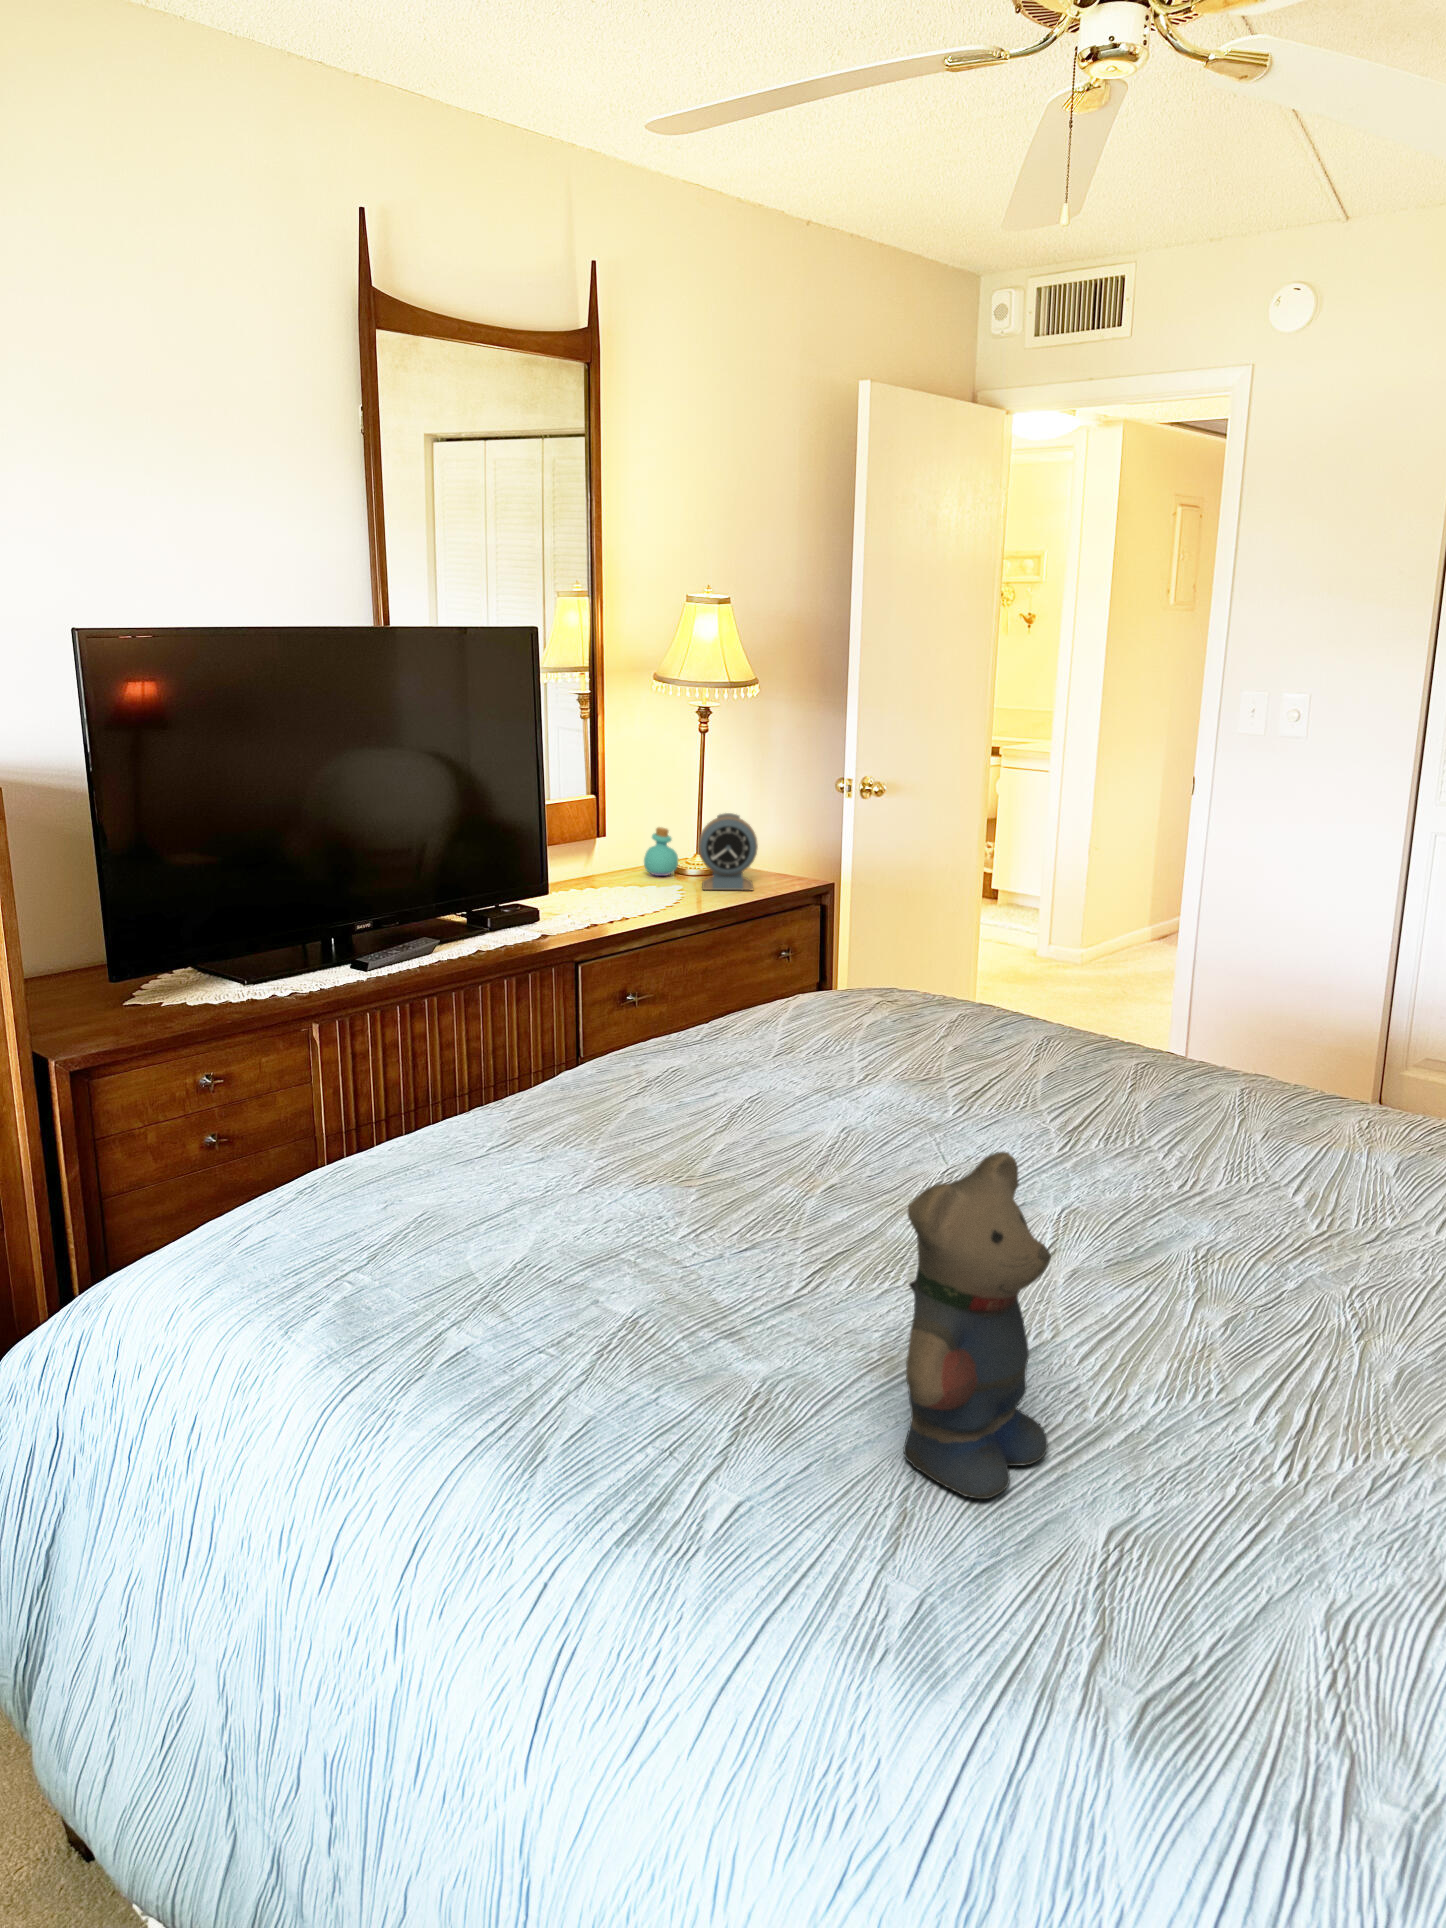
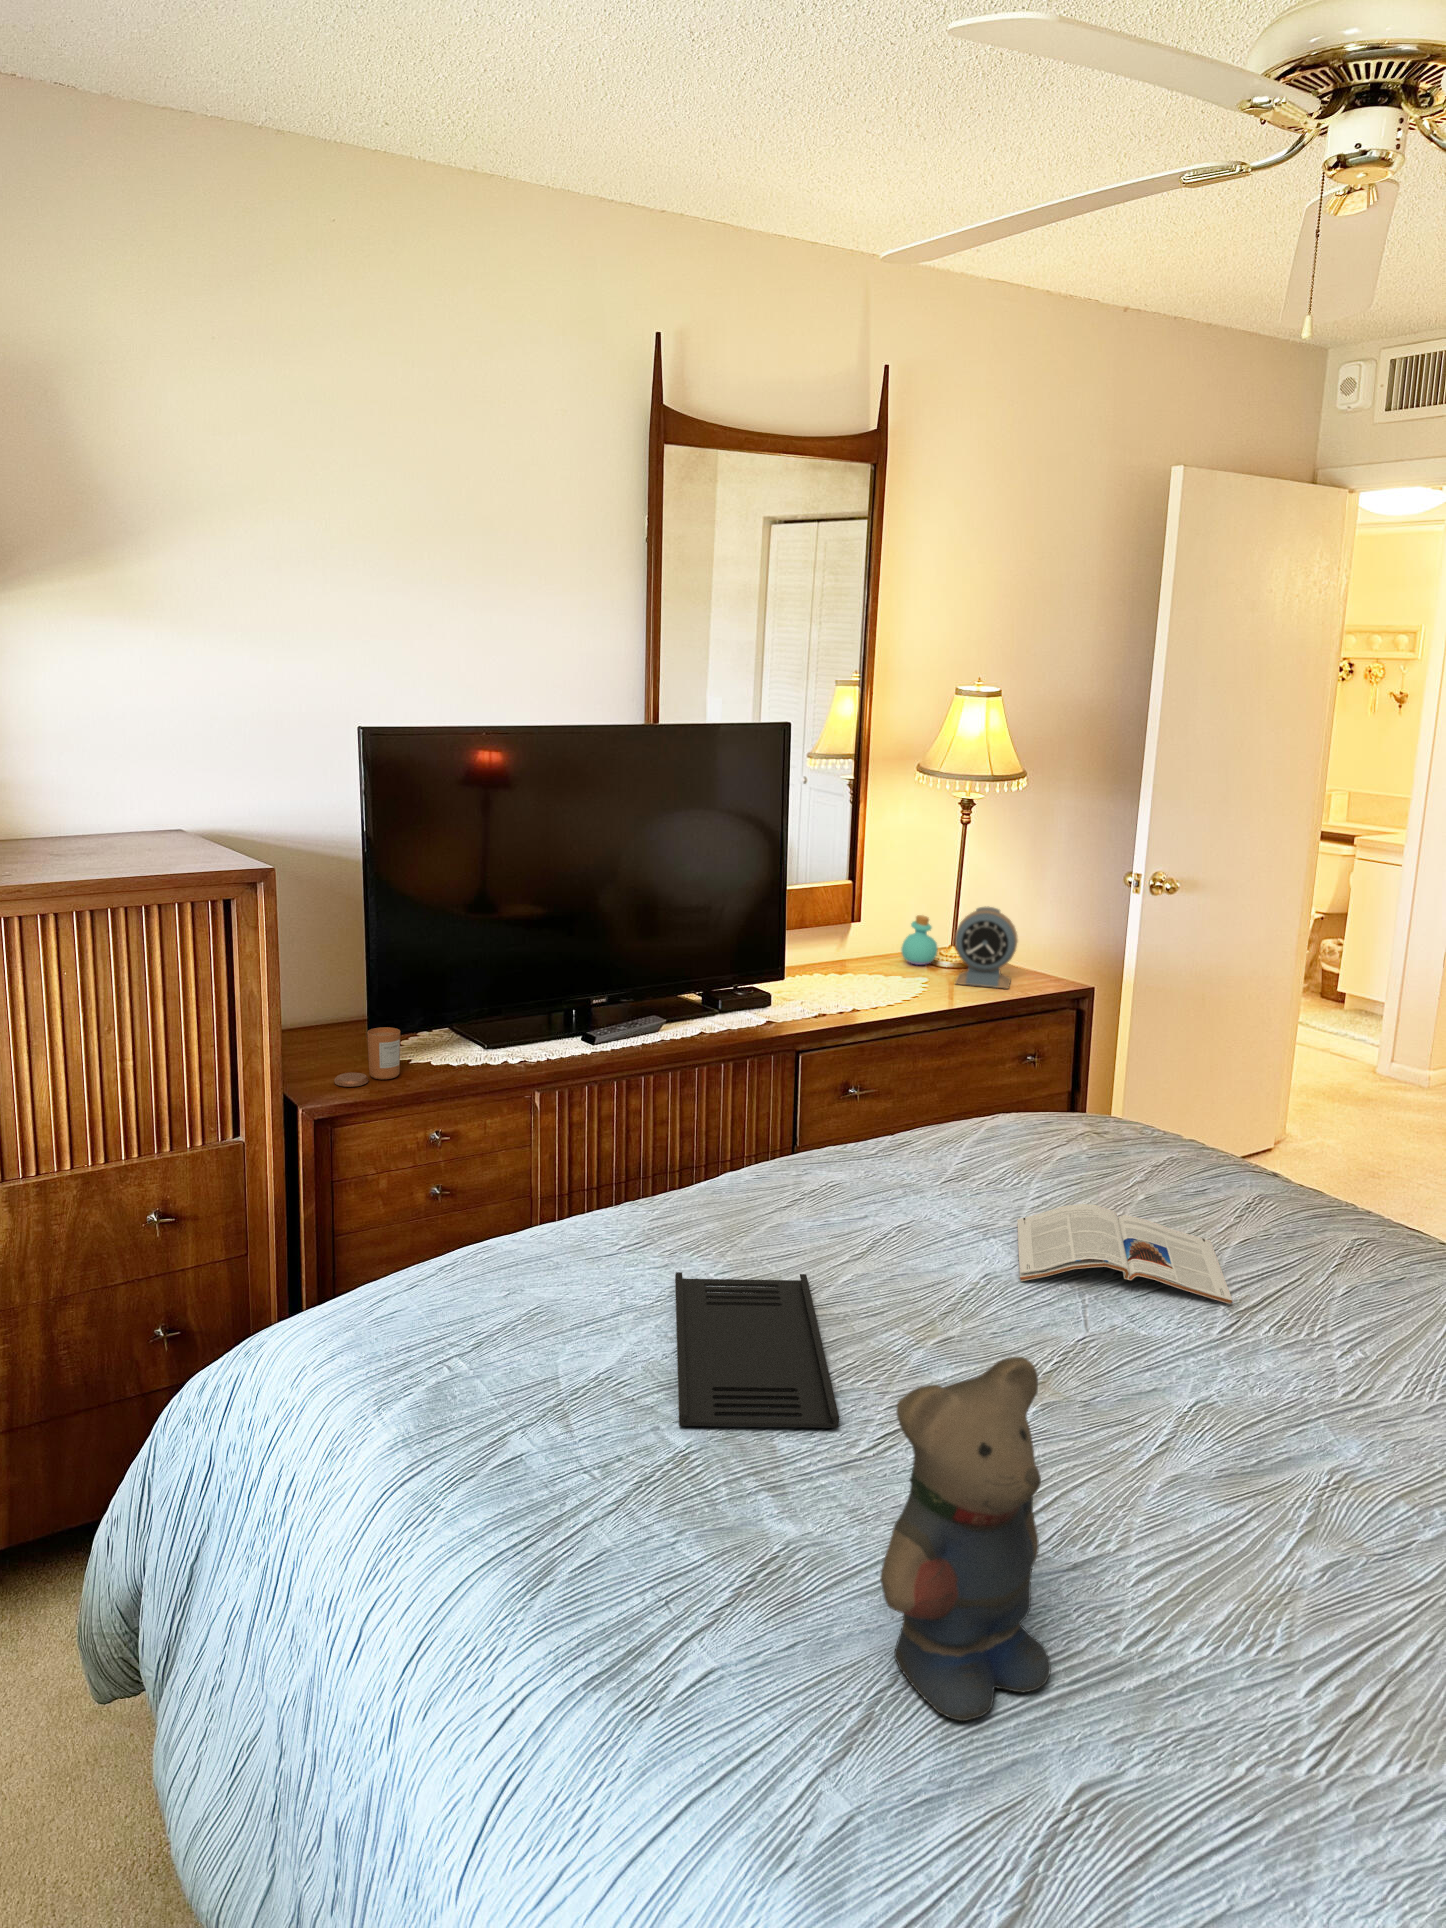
candle: none [92,966,165,1032] -> present [335,1027,400,1087]
magazine: none [853,1055,1065,1129] -> present [1017,1204,1233,1304]
tray: none [552,1146,768,1295] -> present [675,1272,839,1428]

